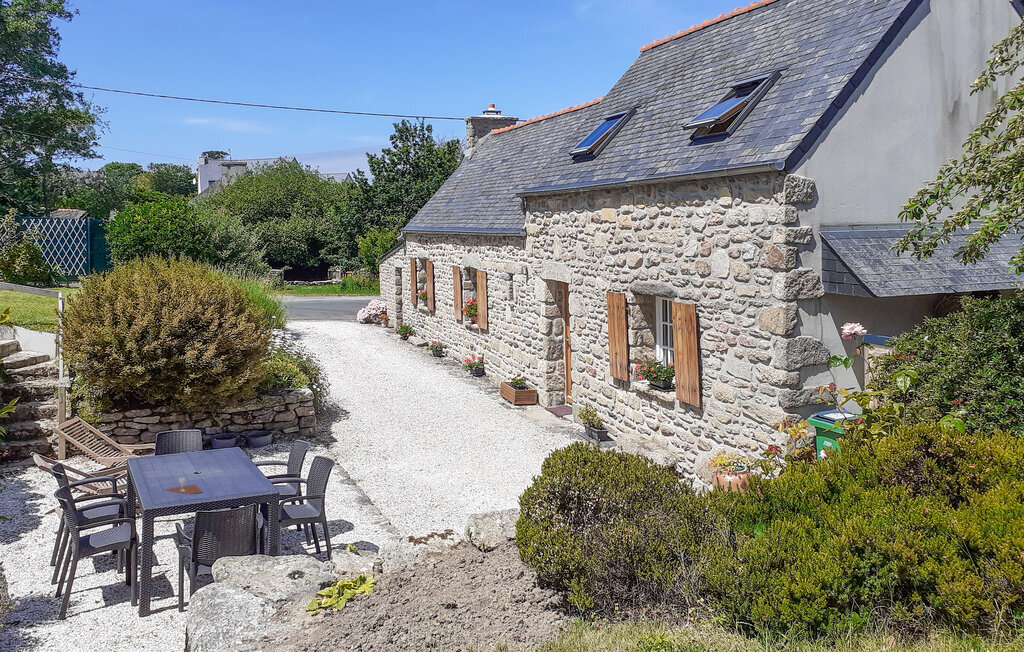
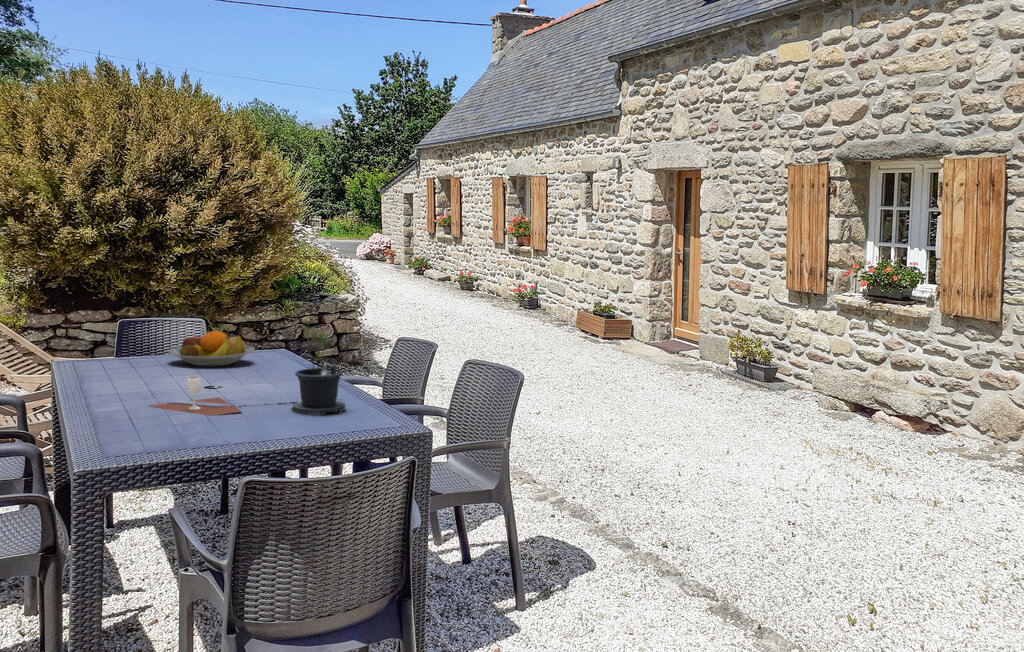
fruit bowl: none [178,442,222,462] -> present [169,331,254,366]
potted plant: none [225,449,250,493] -> present [292,318,346,415]

